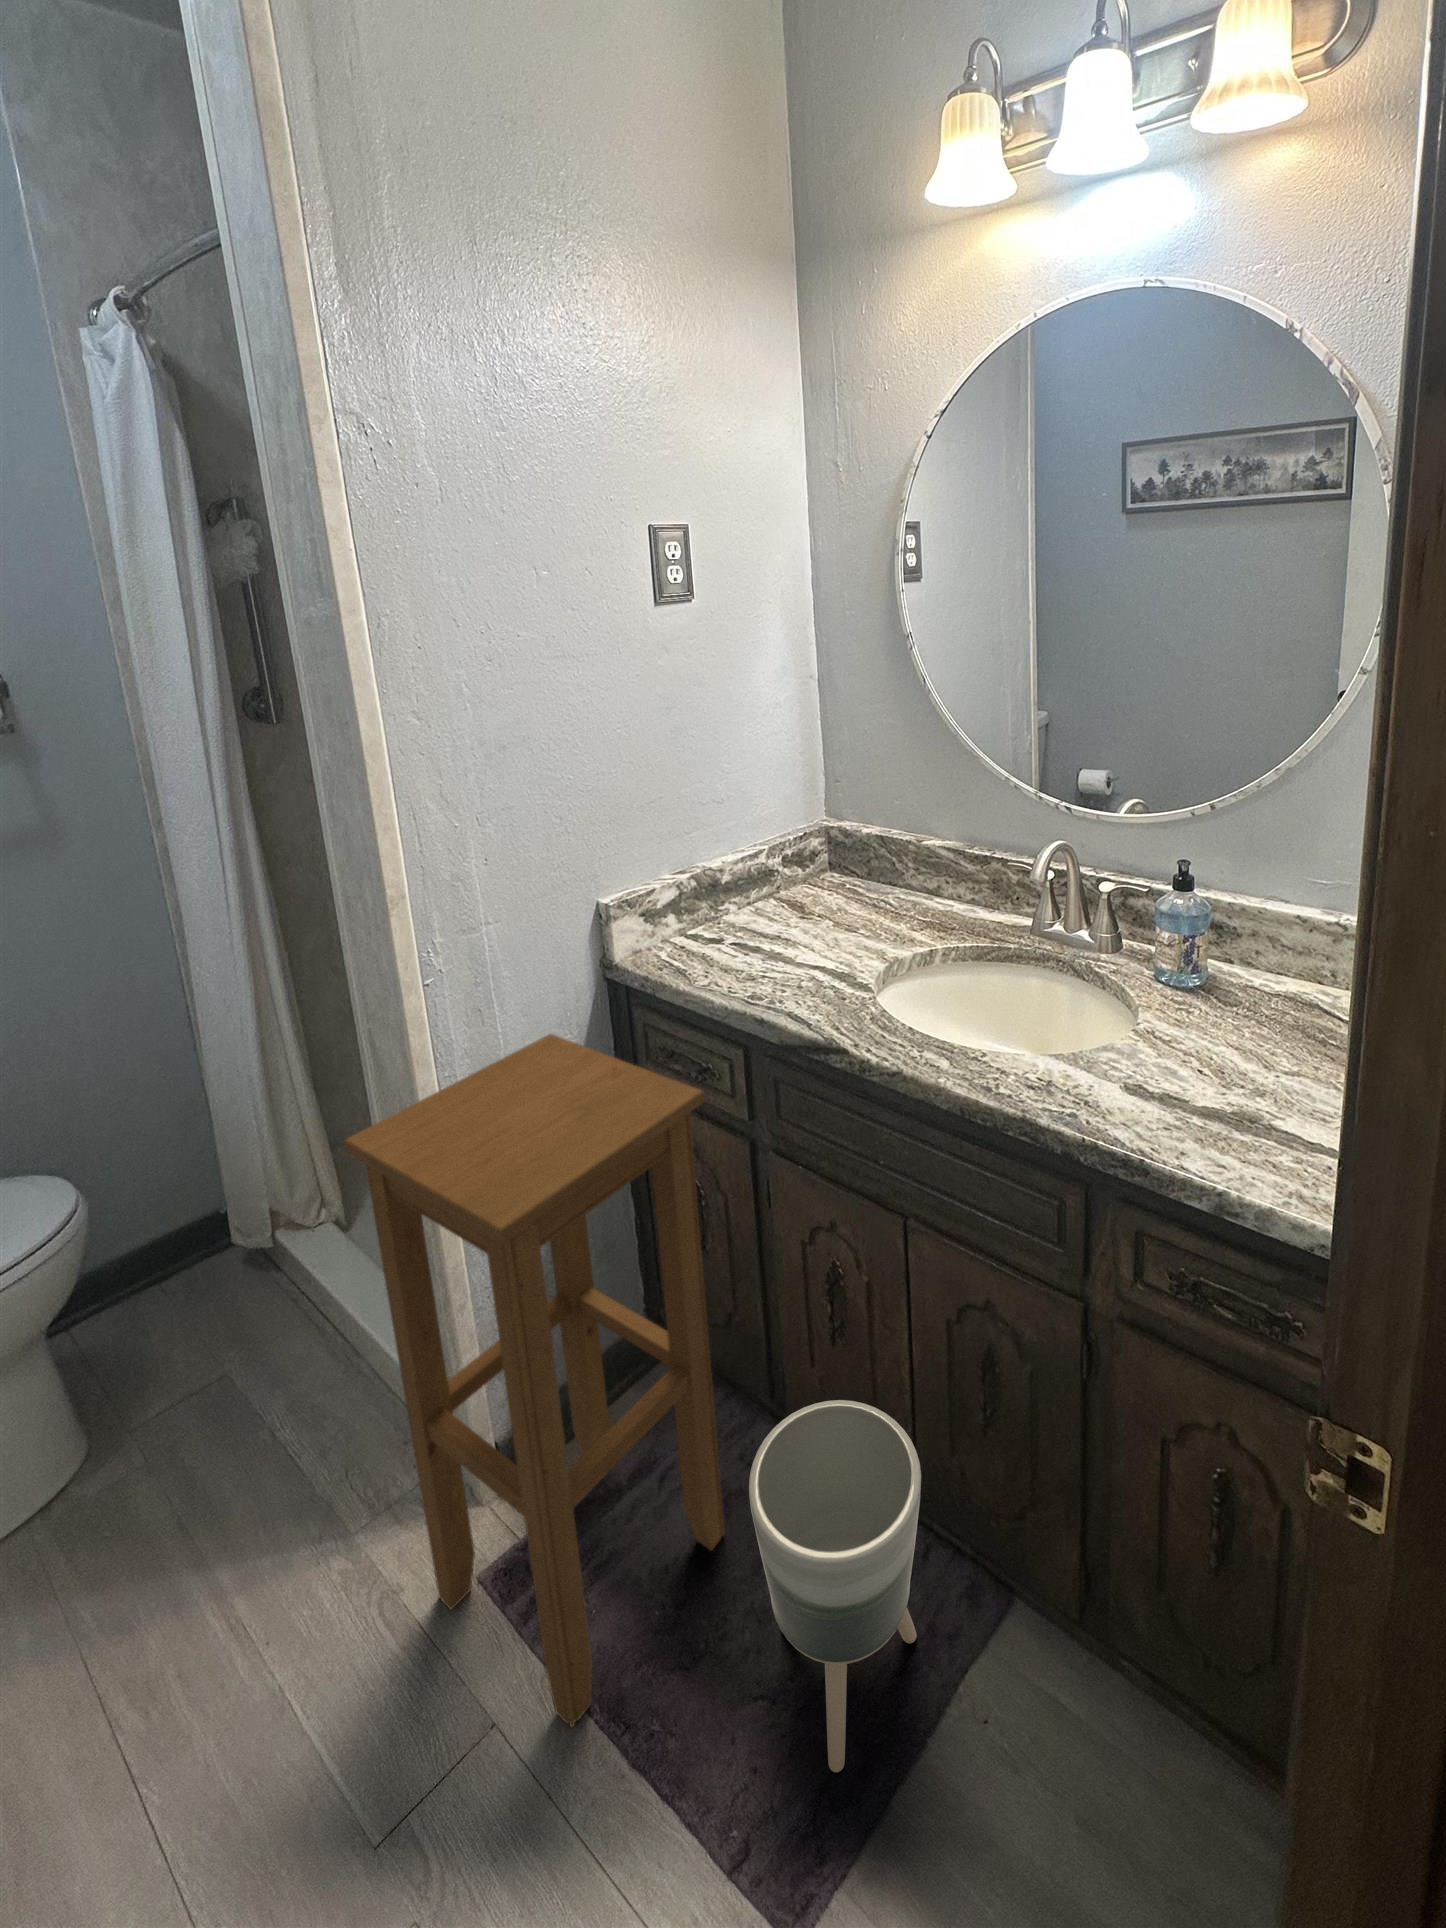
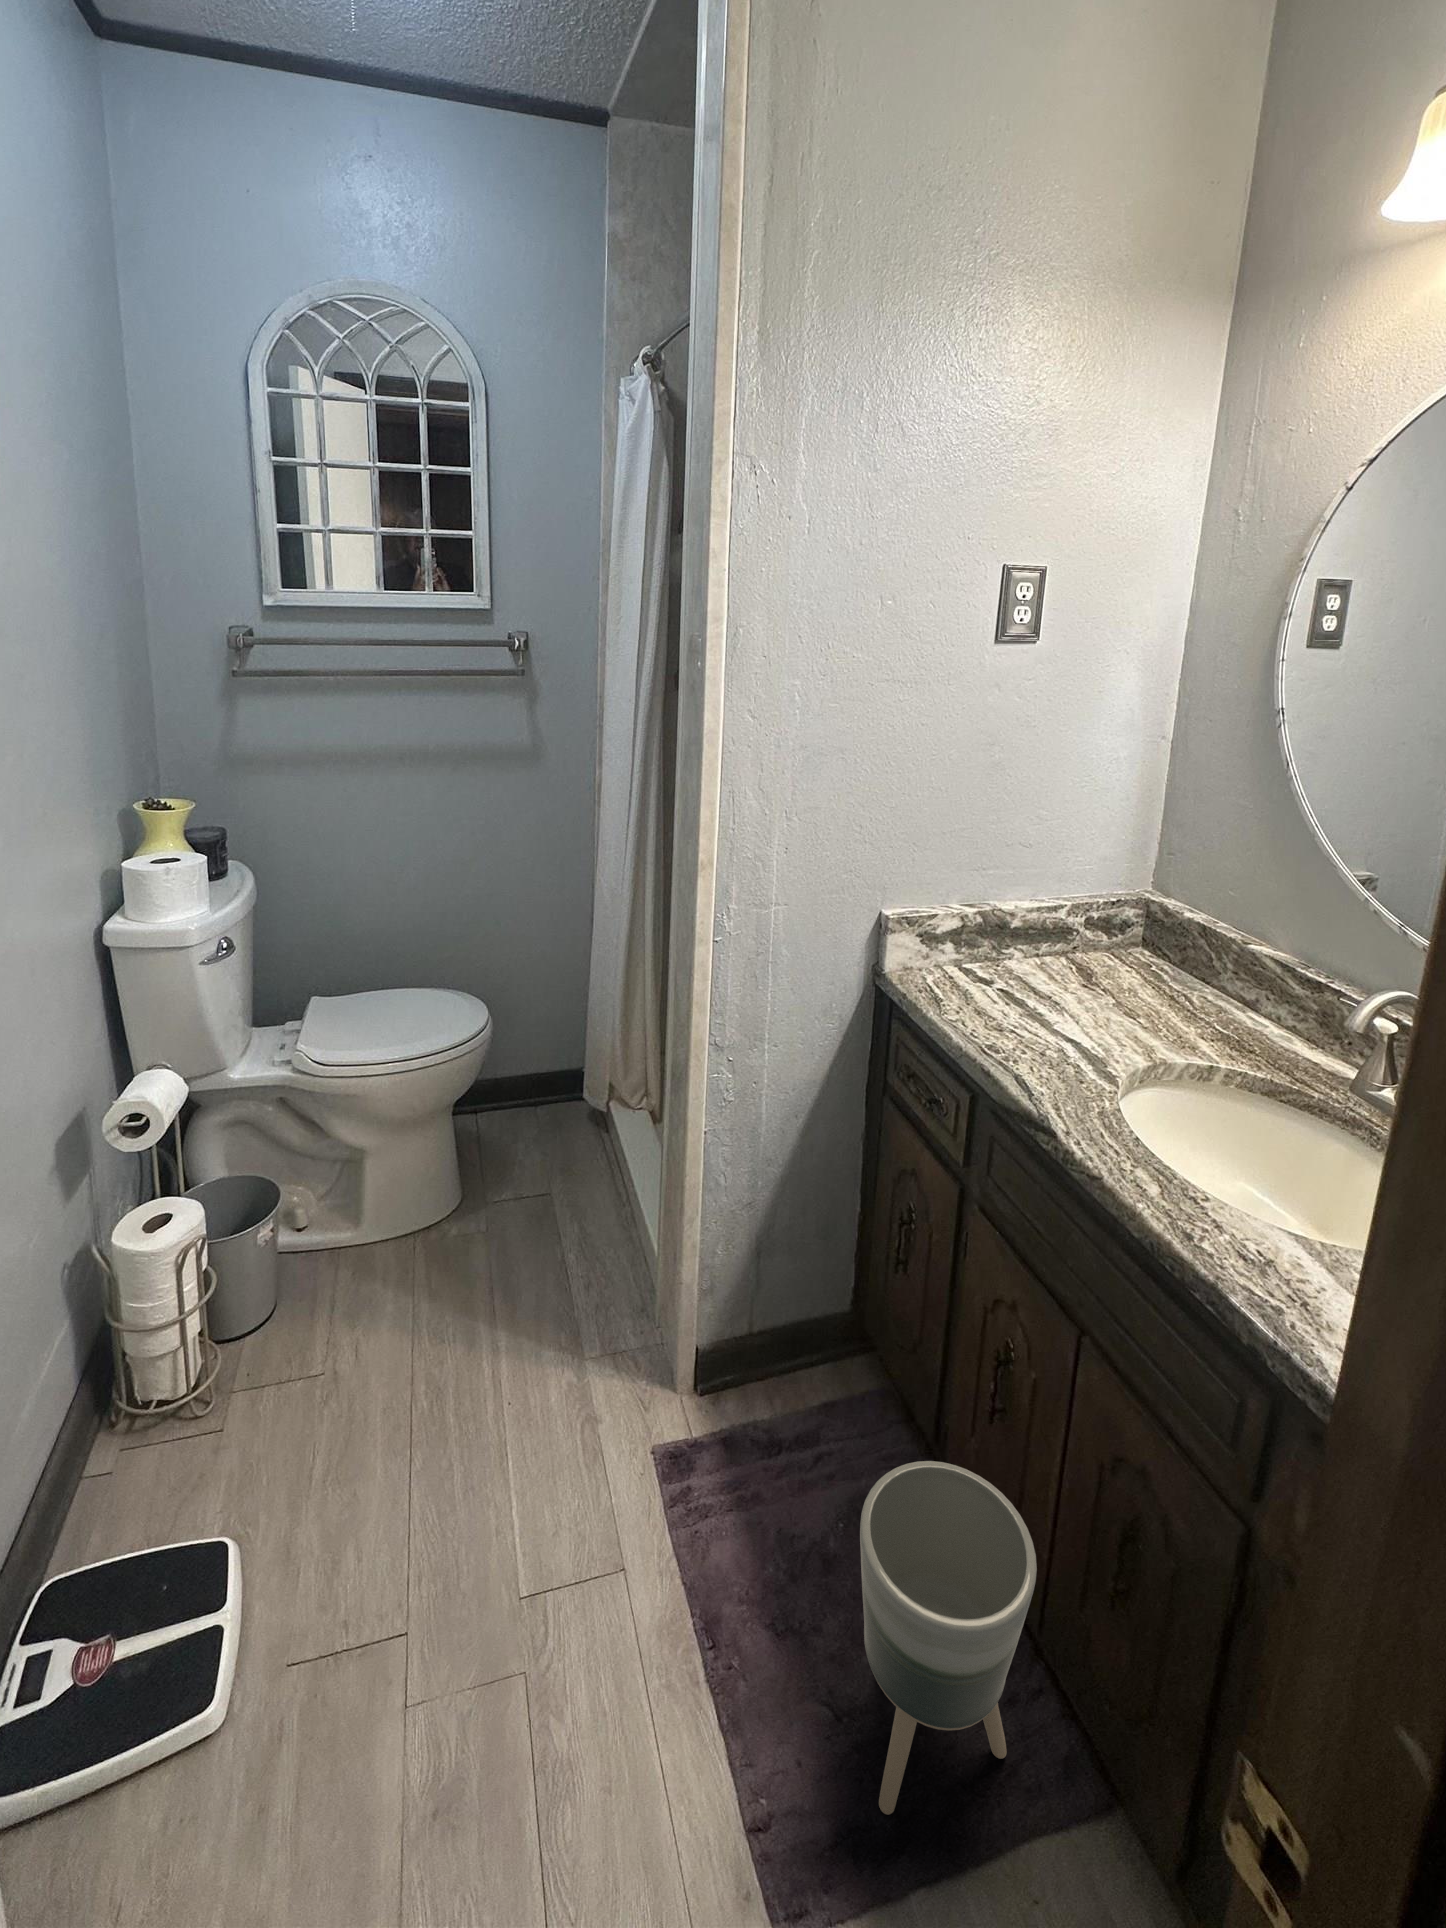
stool: present [344,1034,724,1727] -> none [629,1018,915,1609]

